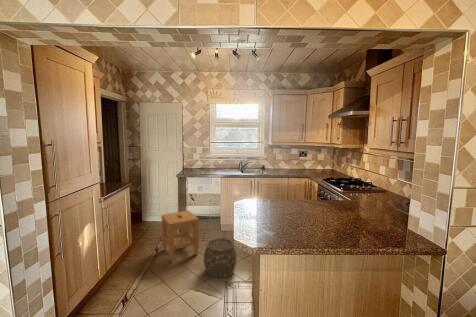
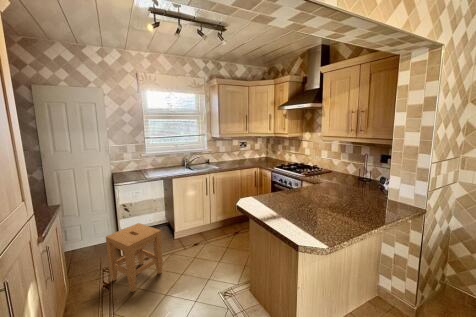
woven basket: present [204,238,237,278] -> none [181,246,219,293]

